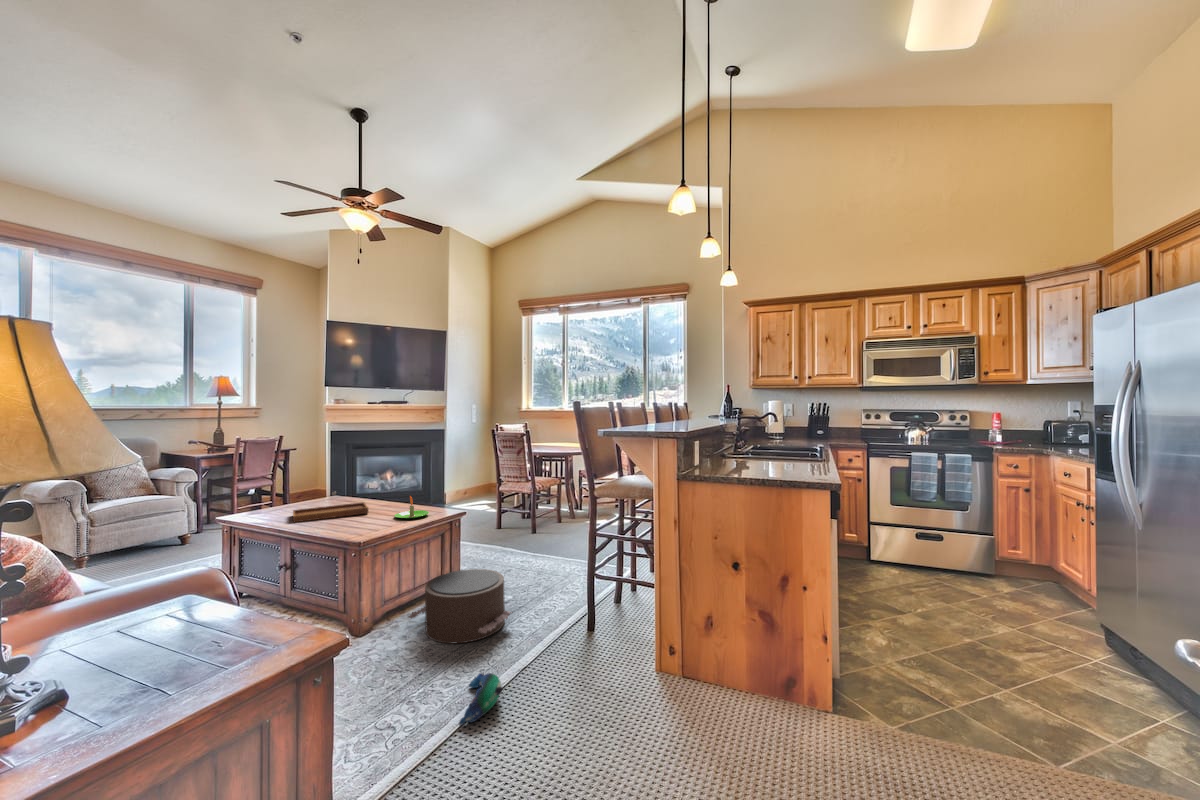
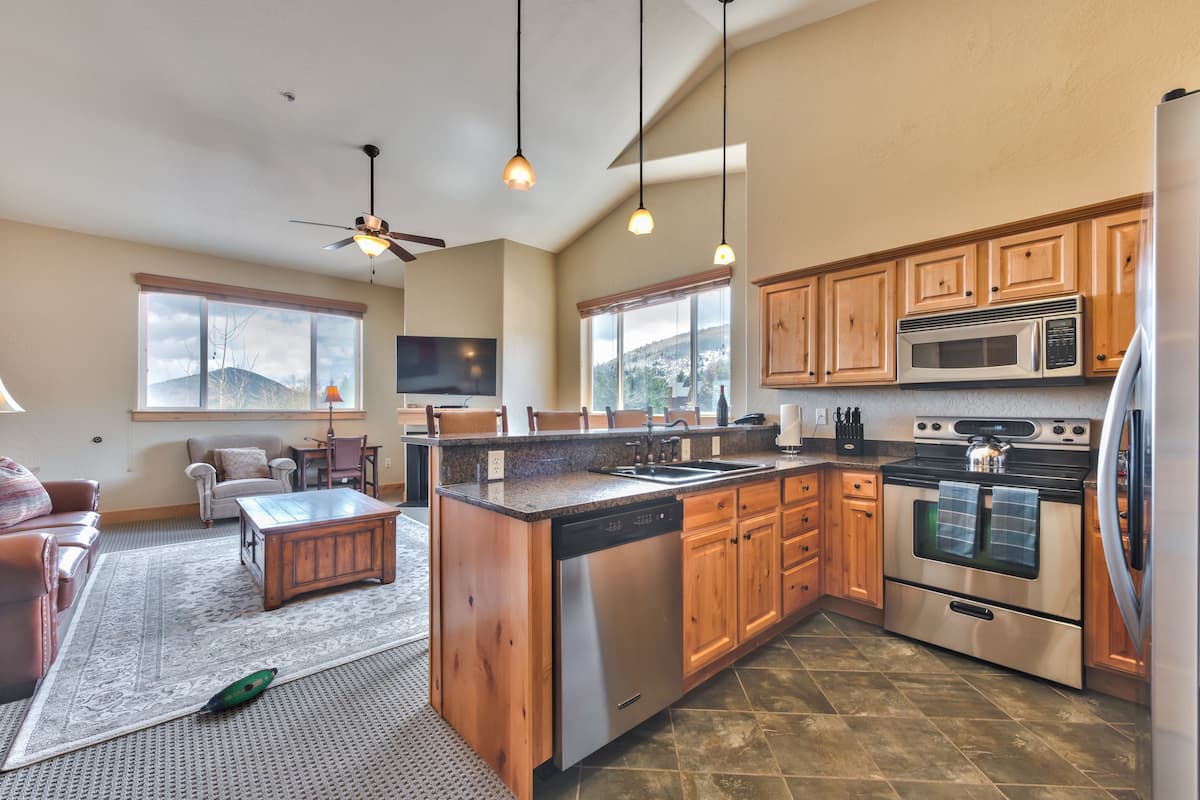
tray: present [293,492,368,522] -> none [263,484,336,508]
candle: present [394,496,429,519] -> none [331,492,365,513]
pouf: present [409,569,511,643] -> none [300,567,385,636]

